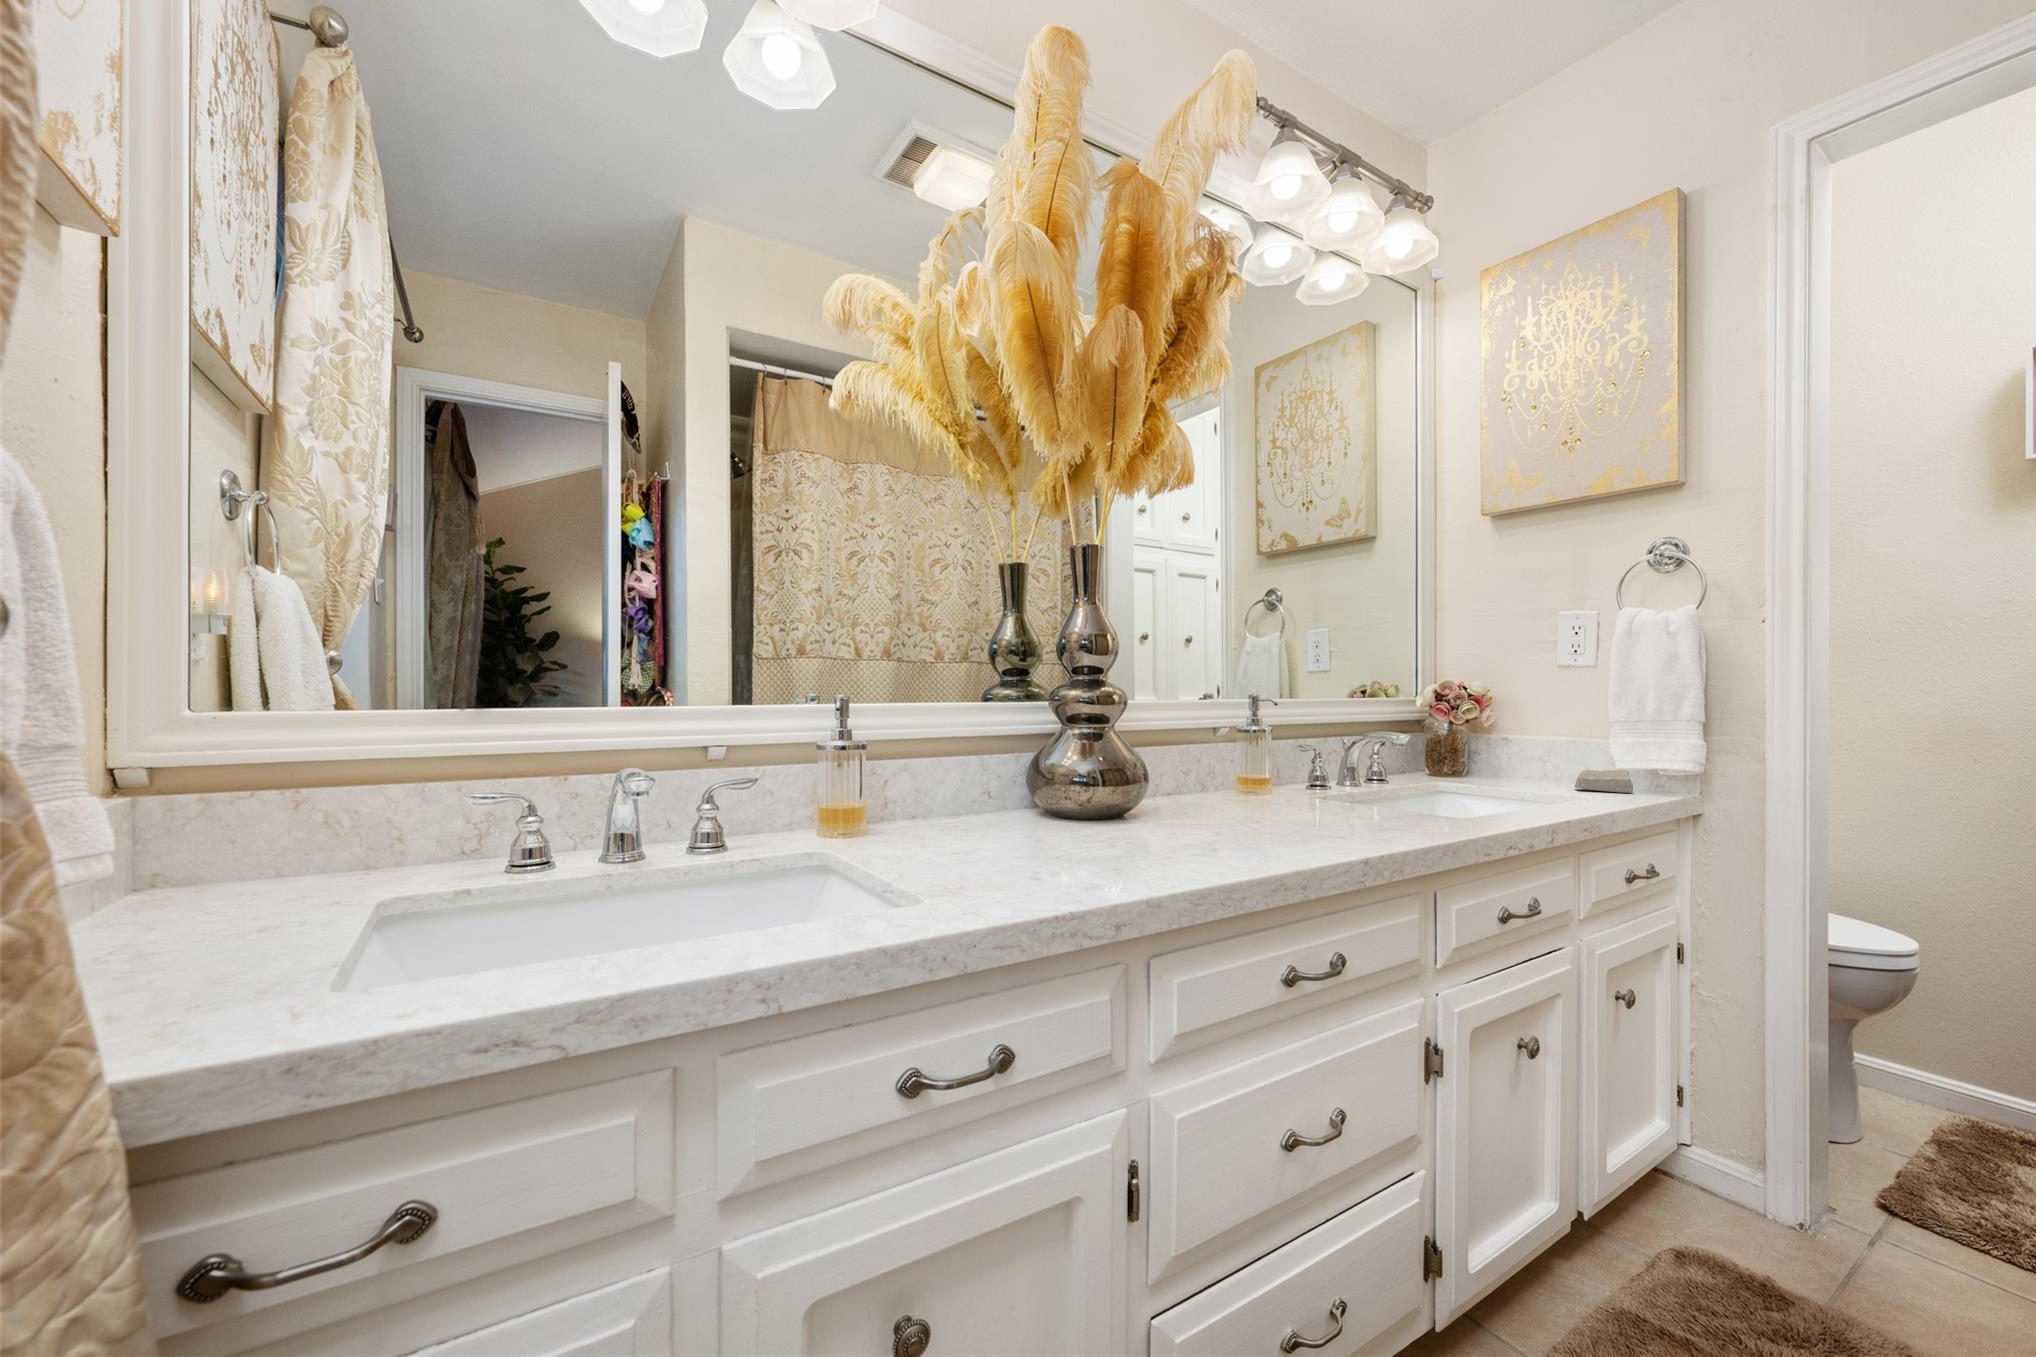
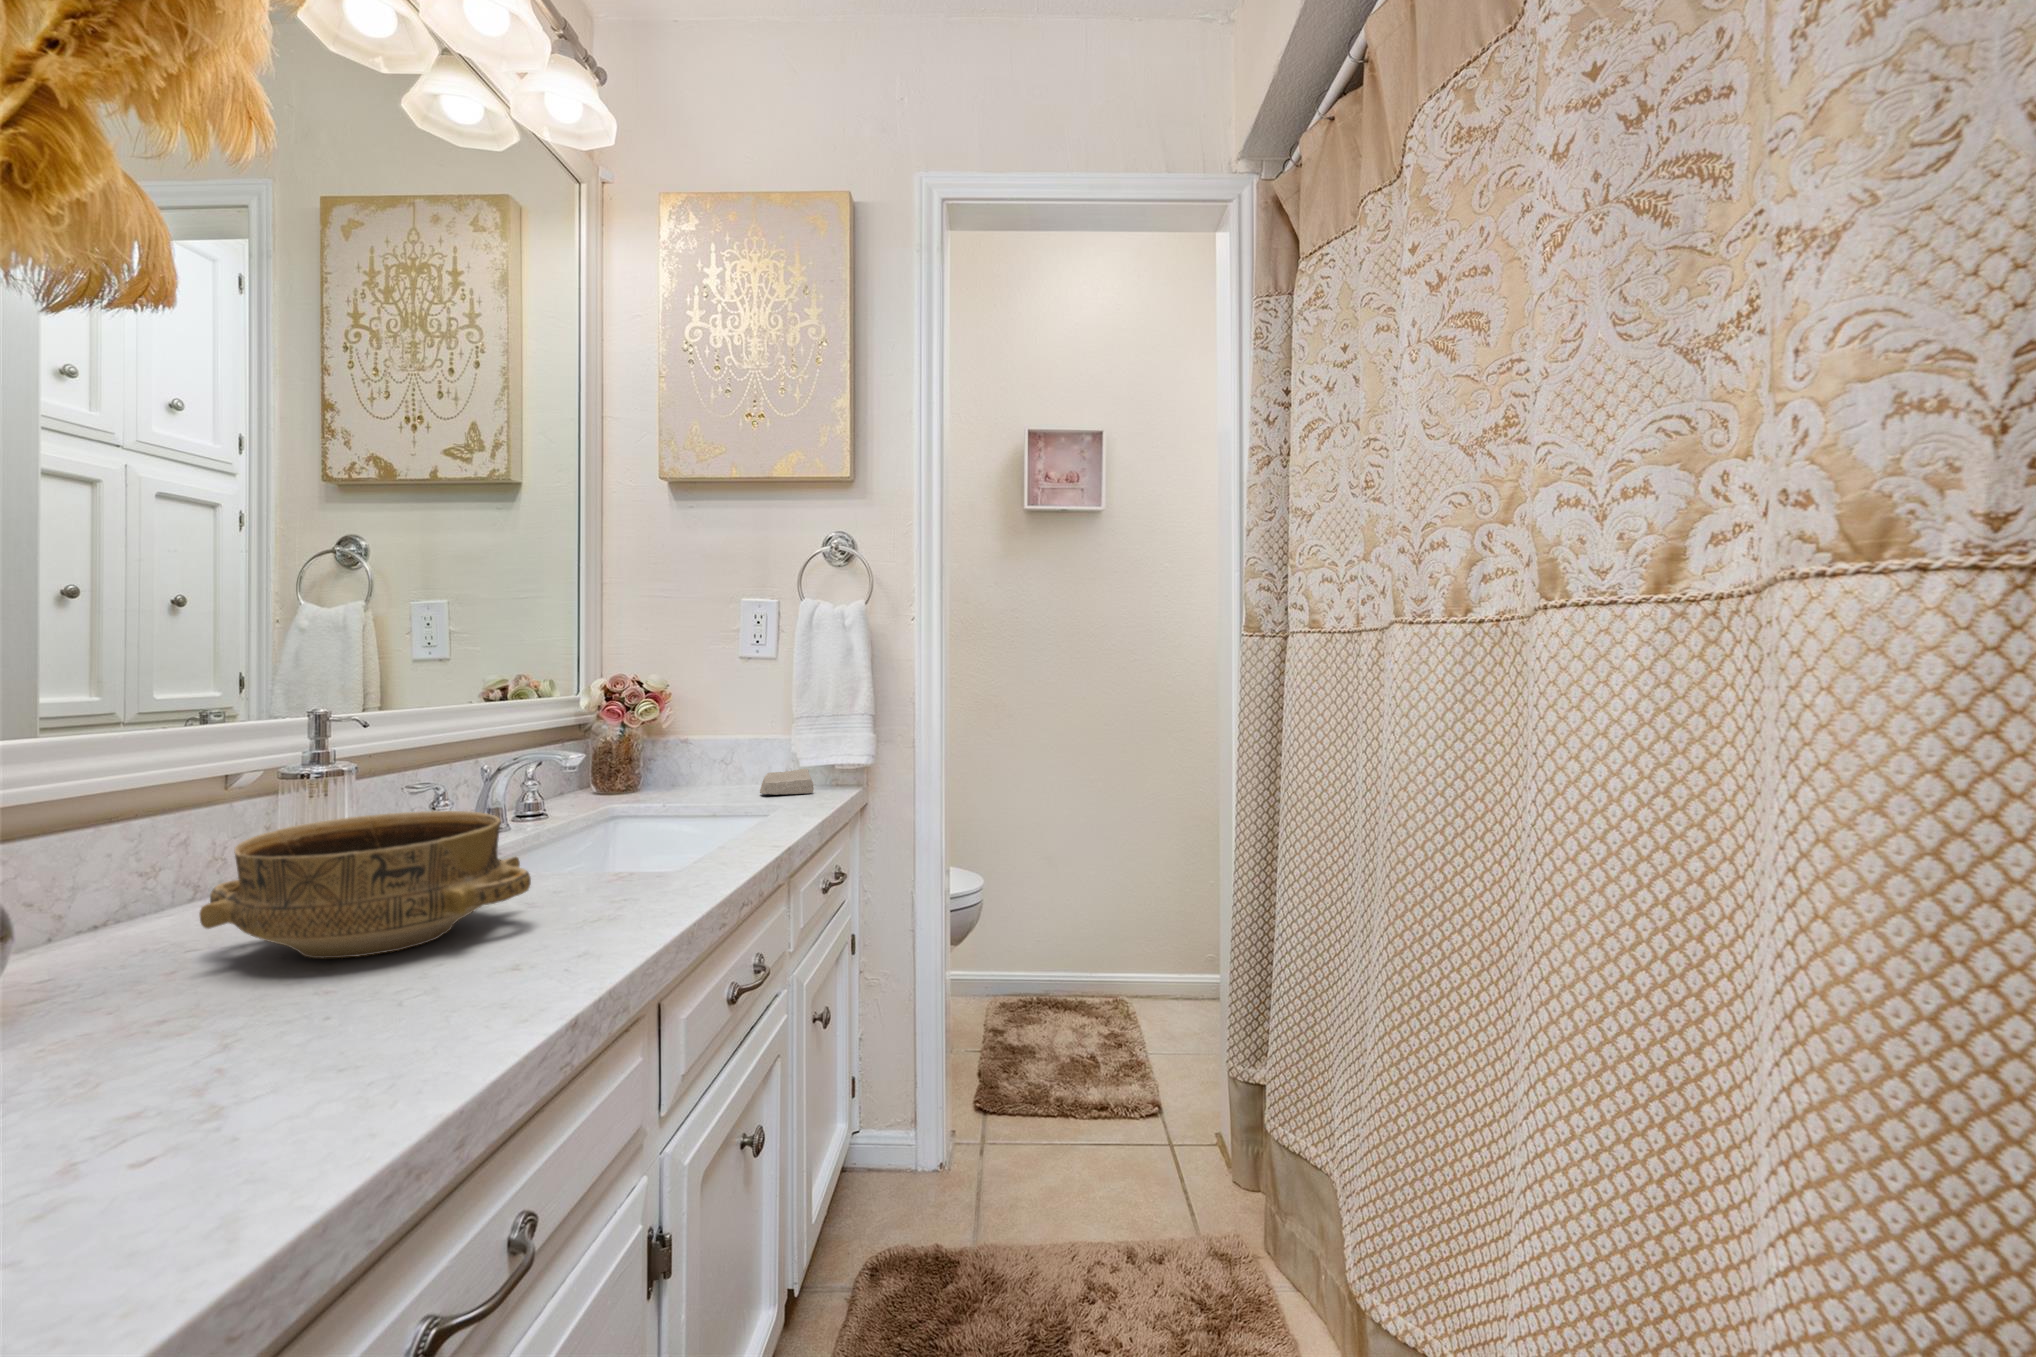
ceramic bowl: none [1213,754,1372,829] -> present [200,811,531,959]

